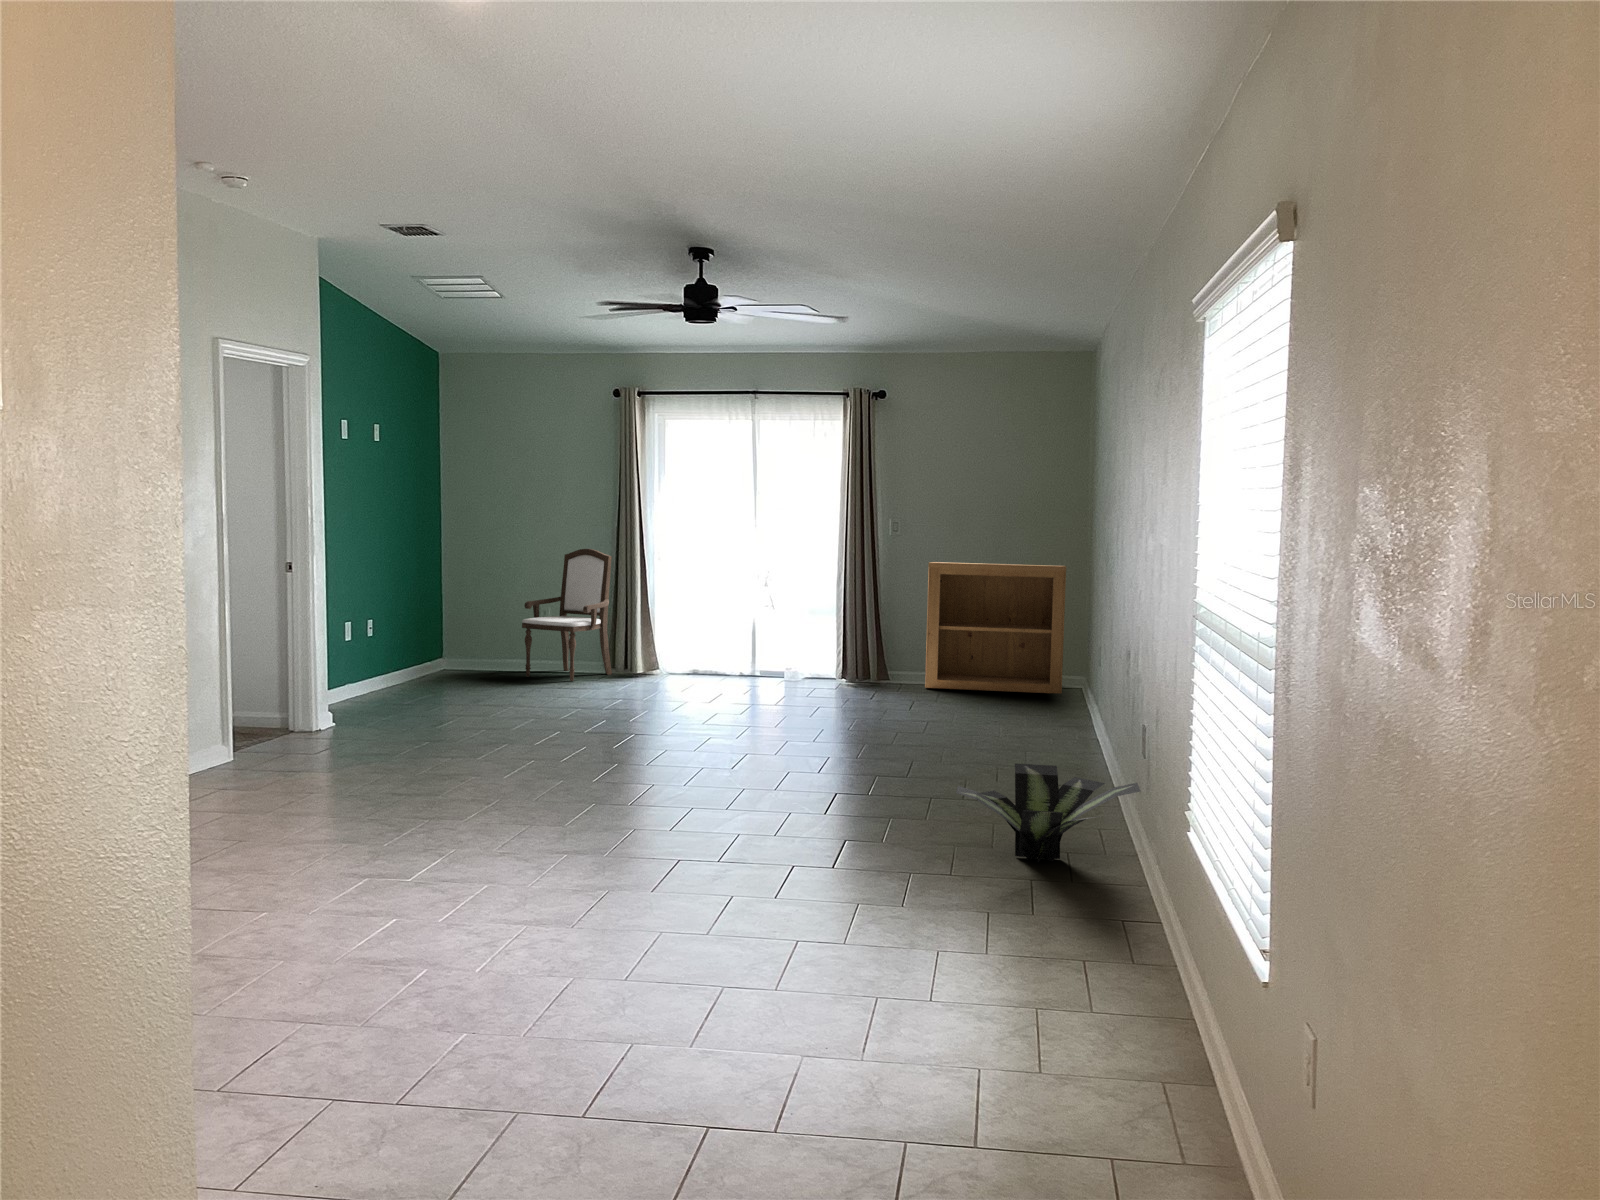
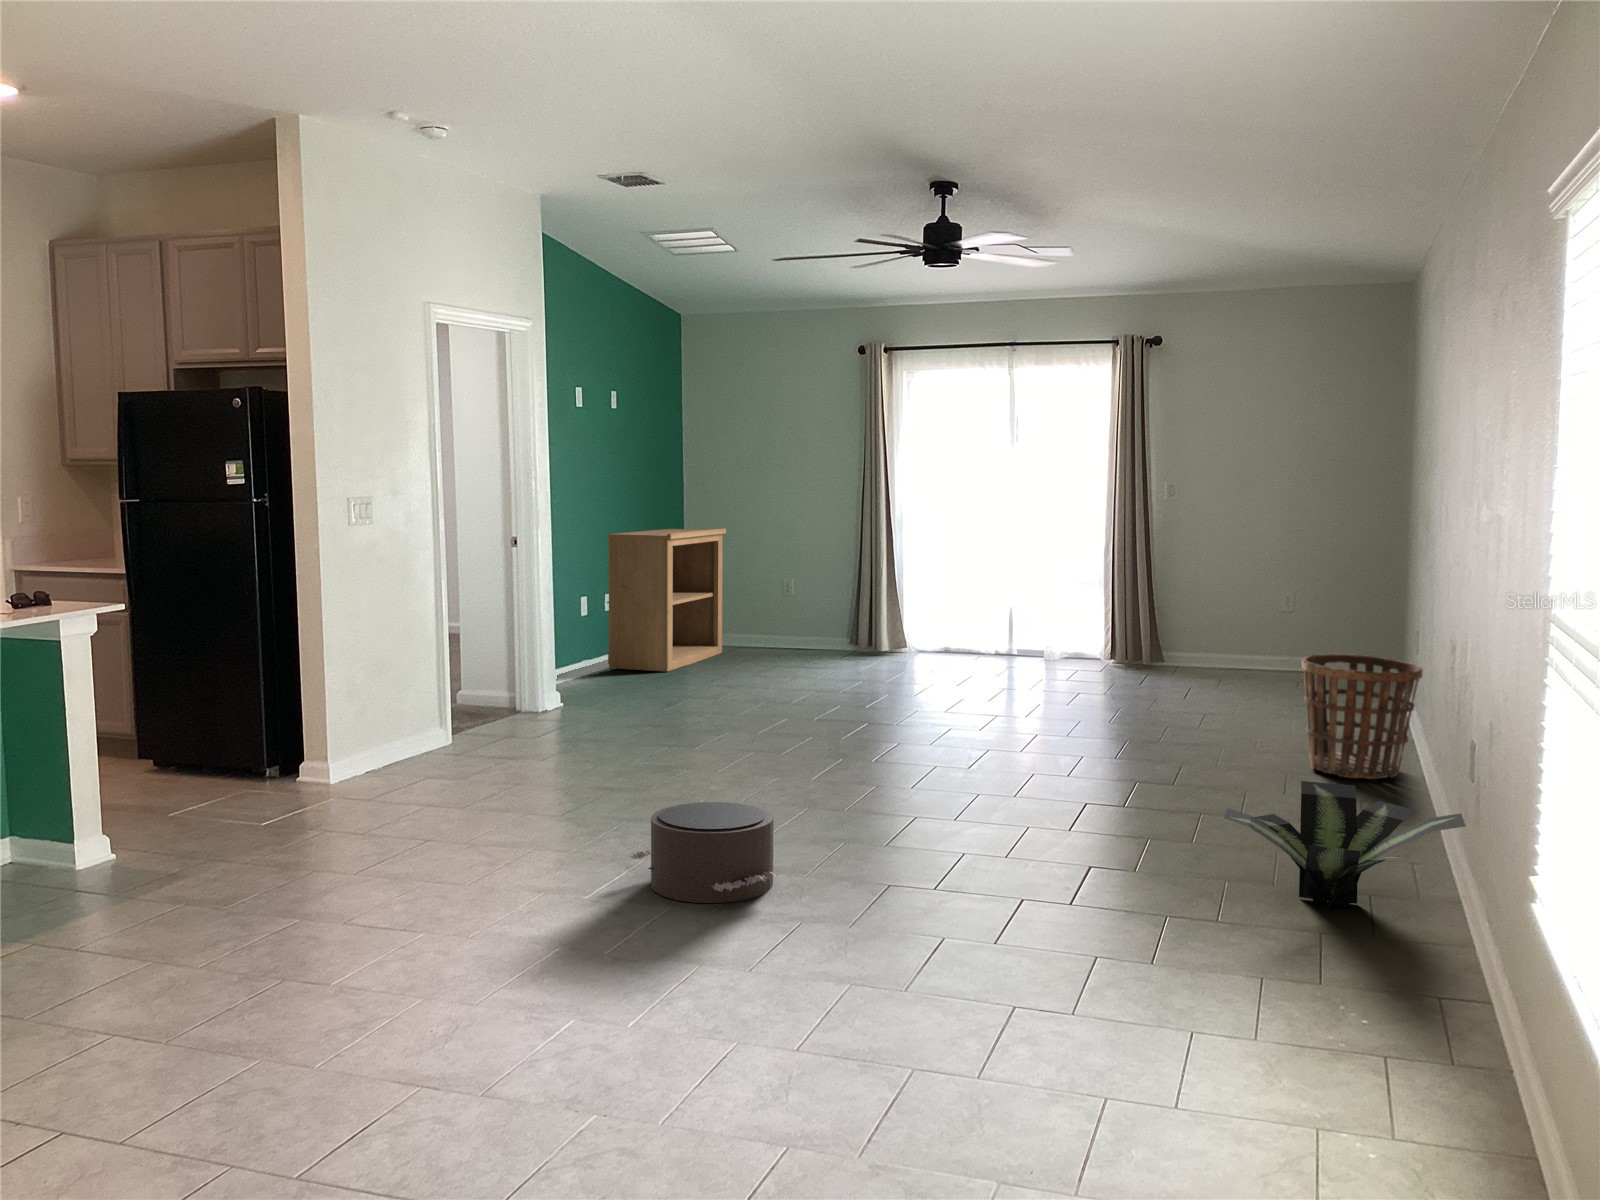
armchair: present [522,549,612,681] -> none [764,517,859,659]
bookshelf: present [925,562,1066,693] -> present [608,529,726,672]
basket: none [1010,664,1106,768] -> present [1302,654,1423,779]
pouf: none [443,796,583,883] -> present [630,802,777,903]

